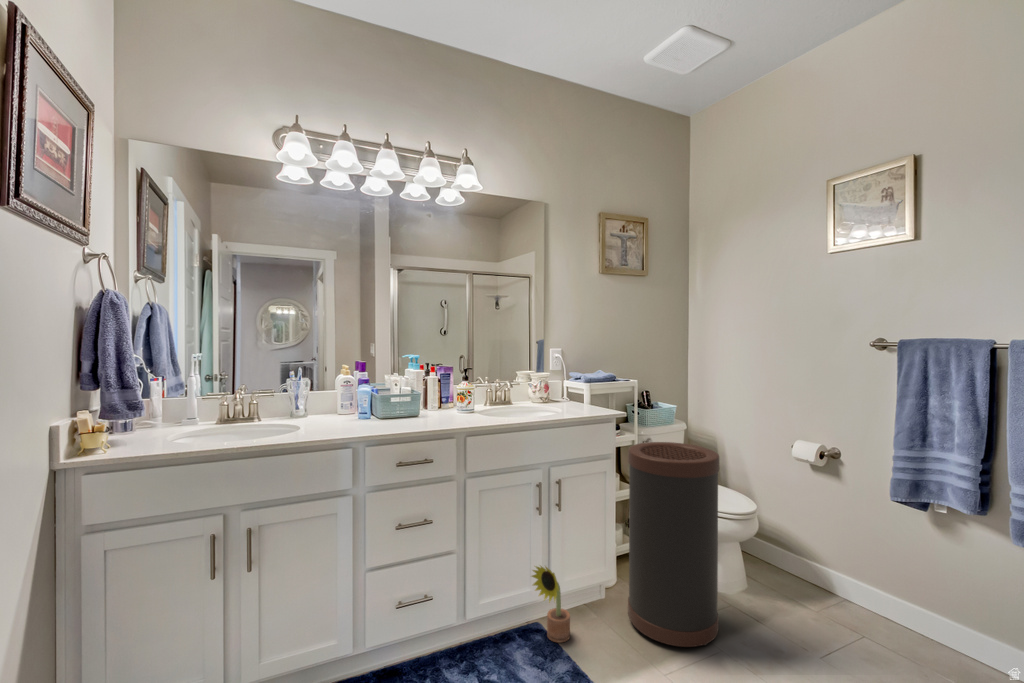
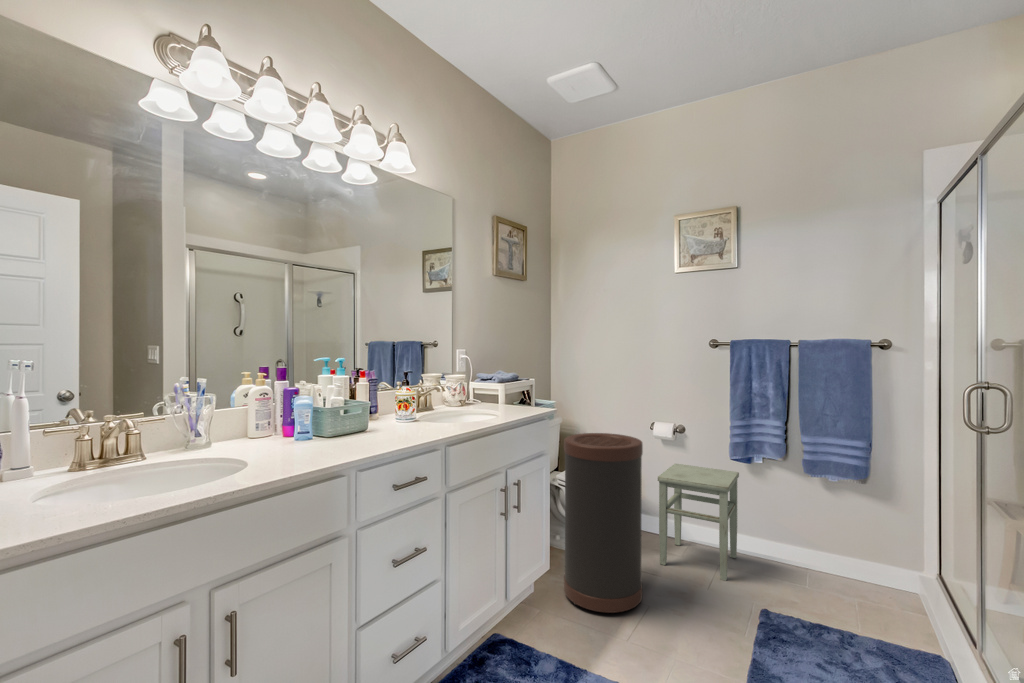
stool: none [773,495,911,659] -> present [658,464,739,581]
decorative plant: present [532,566,570,643] -> none [501,568,540,644]

